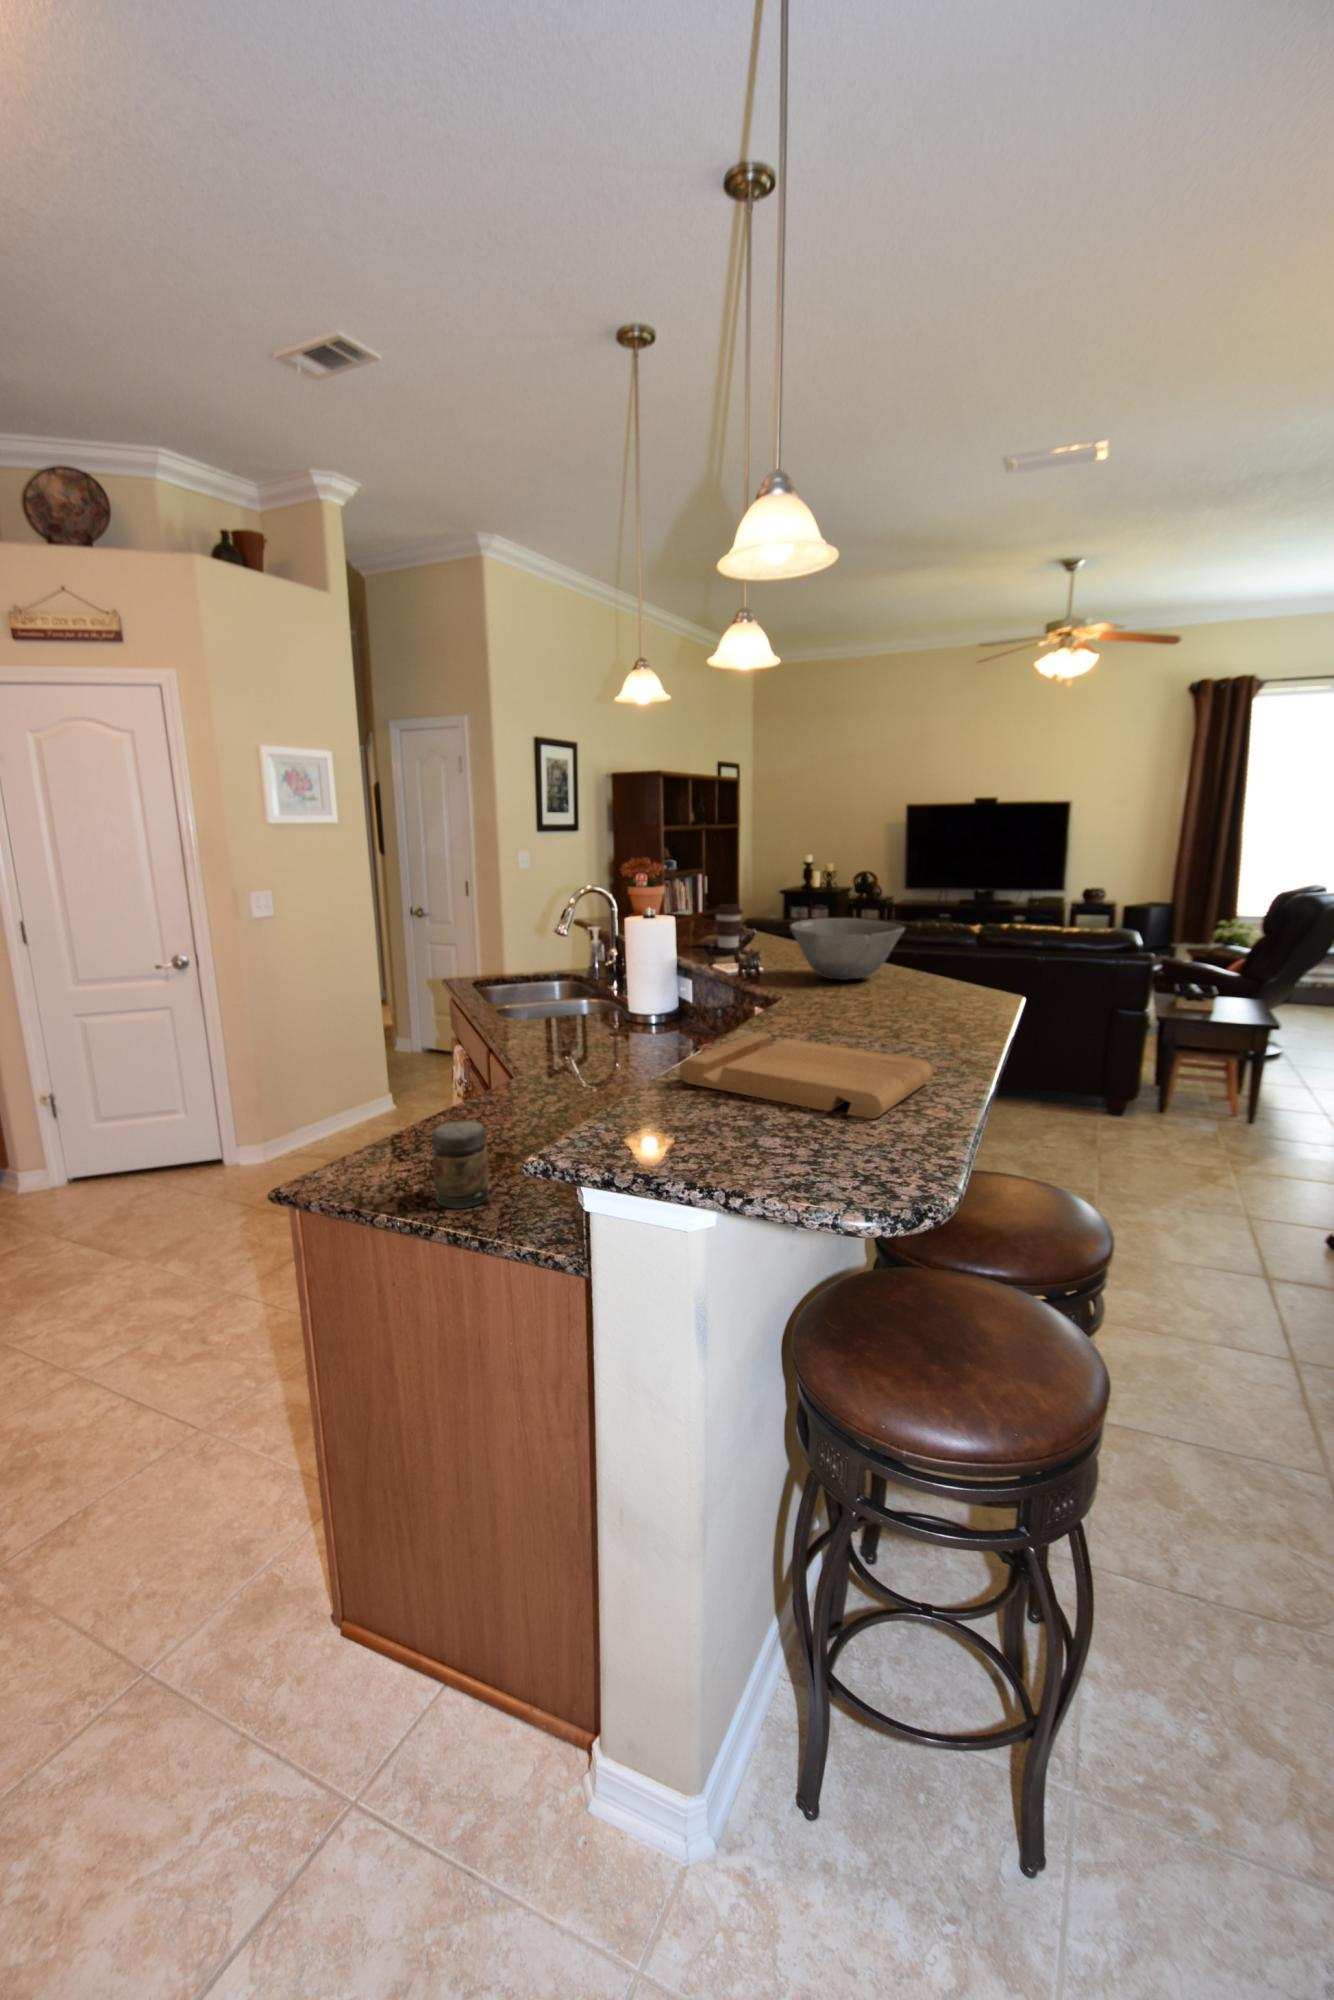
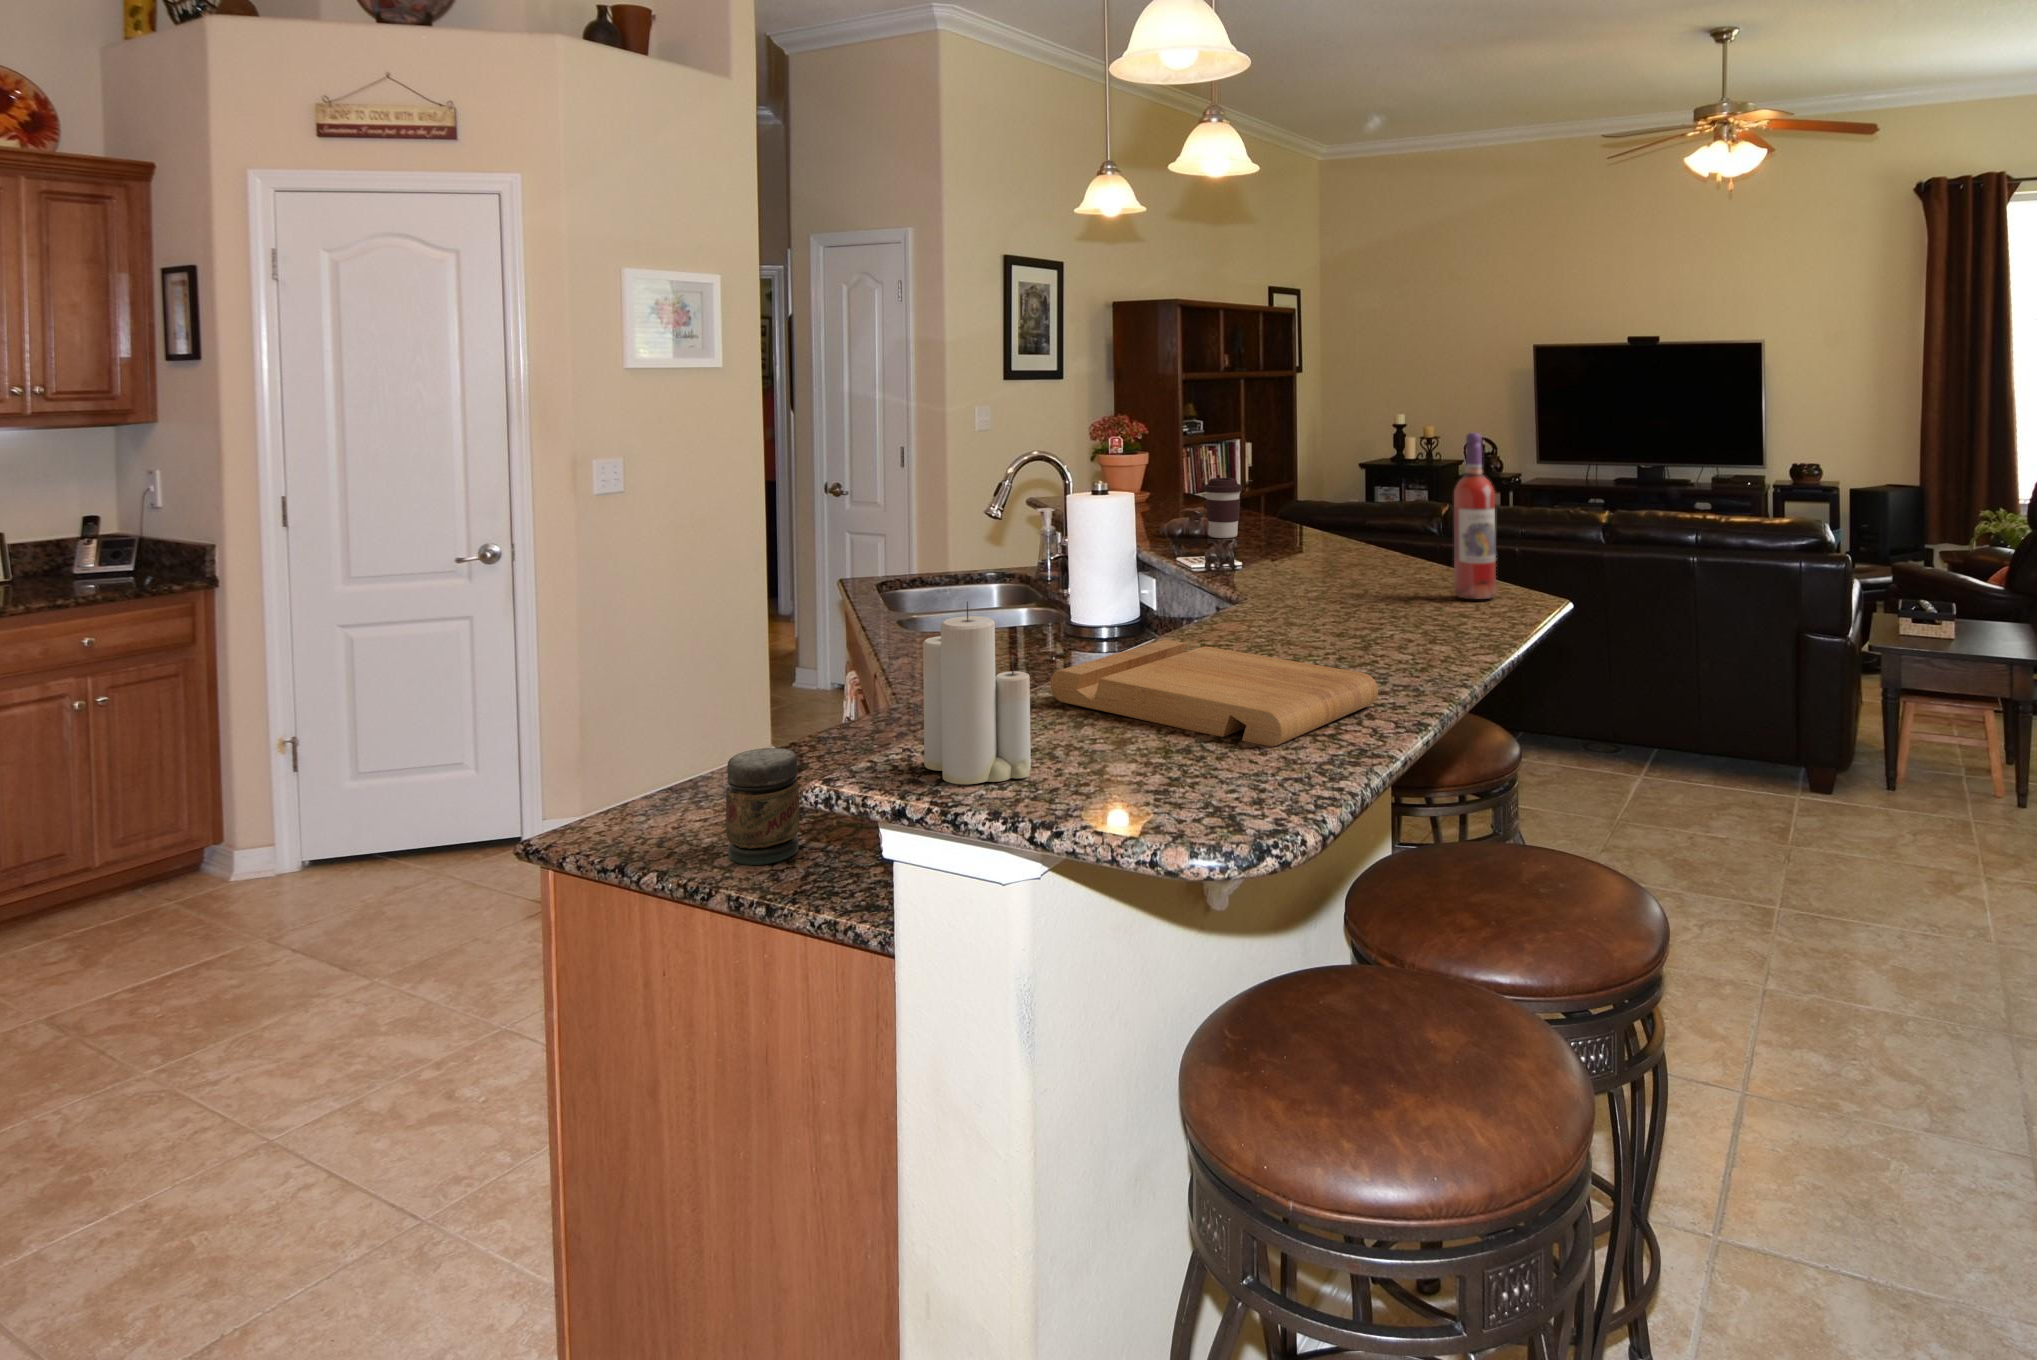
wine bottle: none [929,871,964,995] -> present [1454,433,1496,600]
bowl: present [790,918,905,980] -> none [1277,495,1432,578]
candle: none [610,1015,700,1157] -> present [923,602,1031,784]

